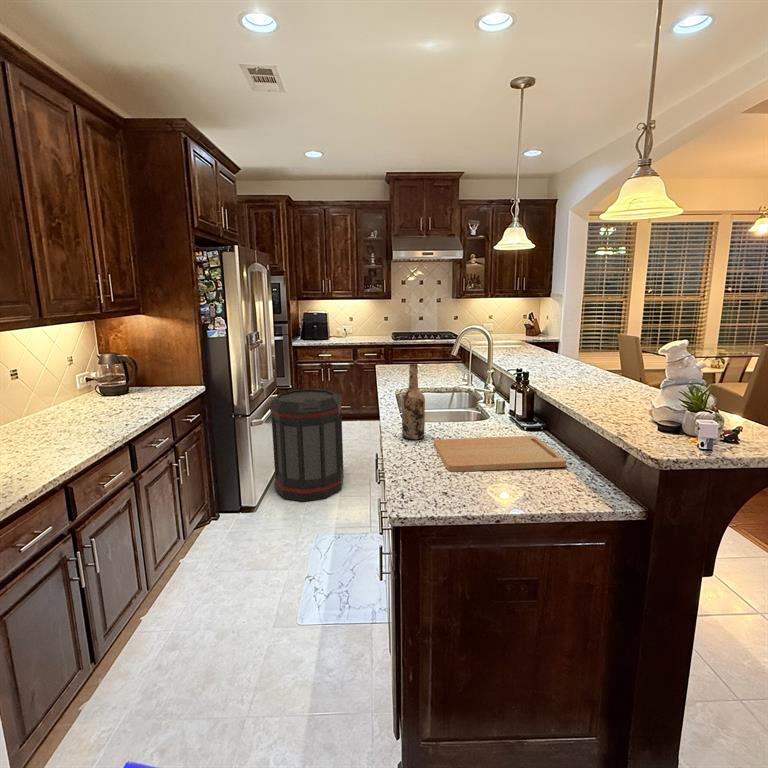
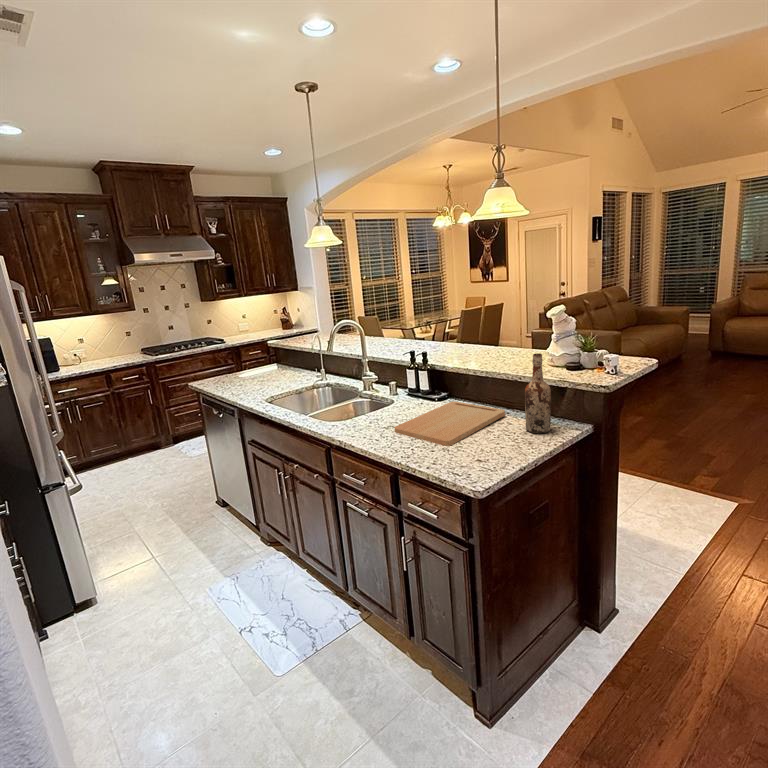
wine bottle: present [402,364,425,439] -> present [525,354,551,433]
trash can: present [270,389,344,502] -> none [67,426,188,573]

